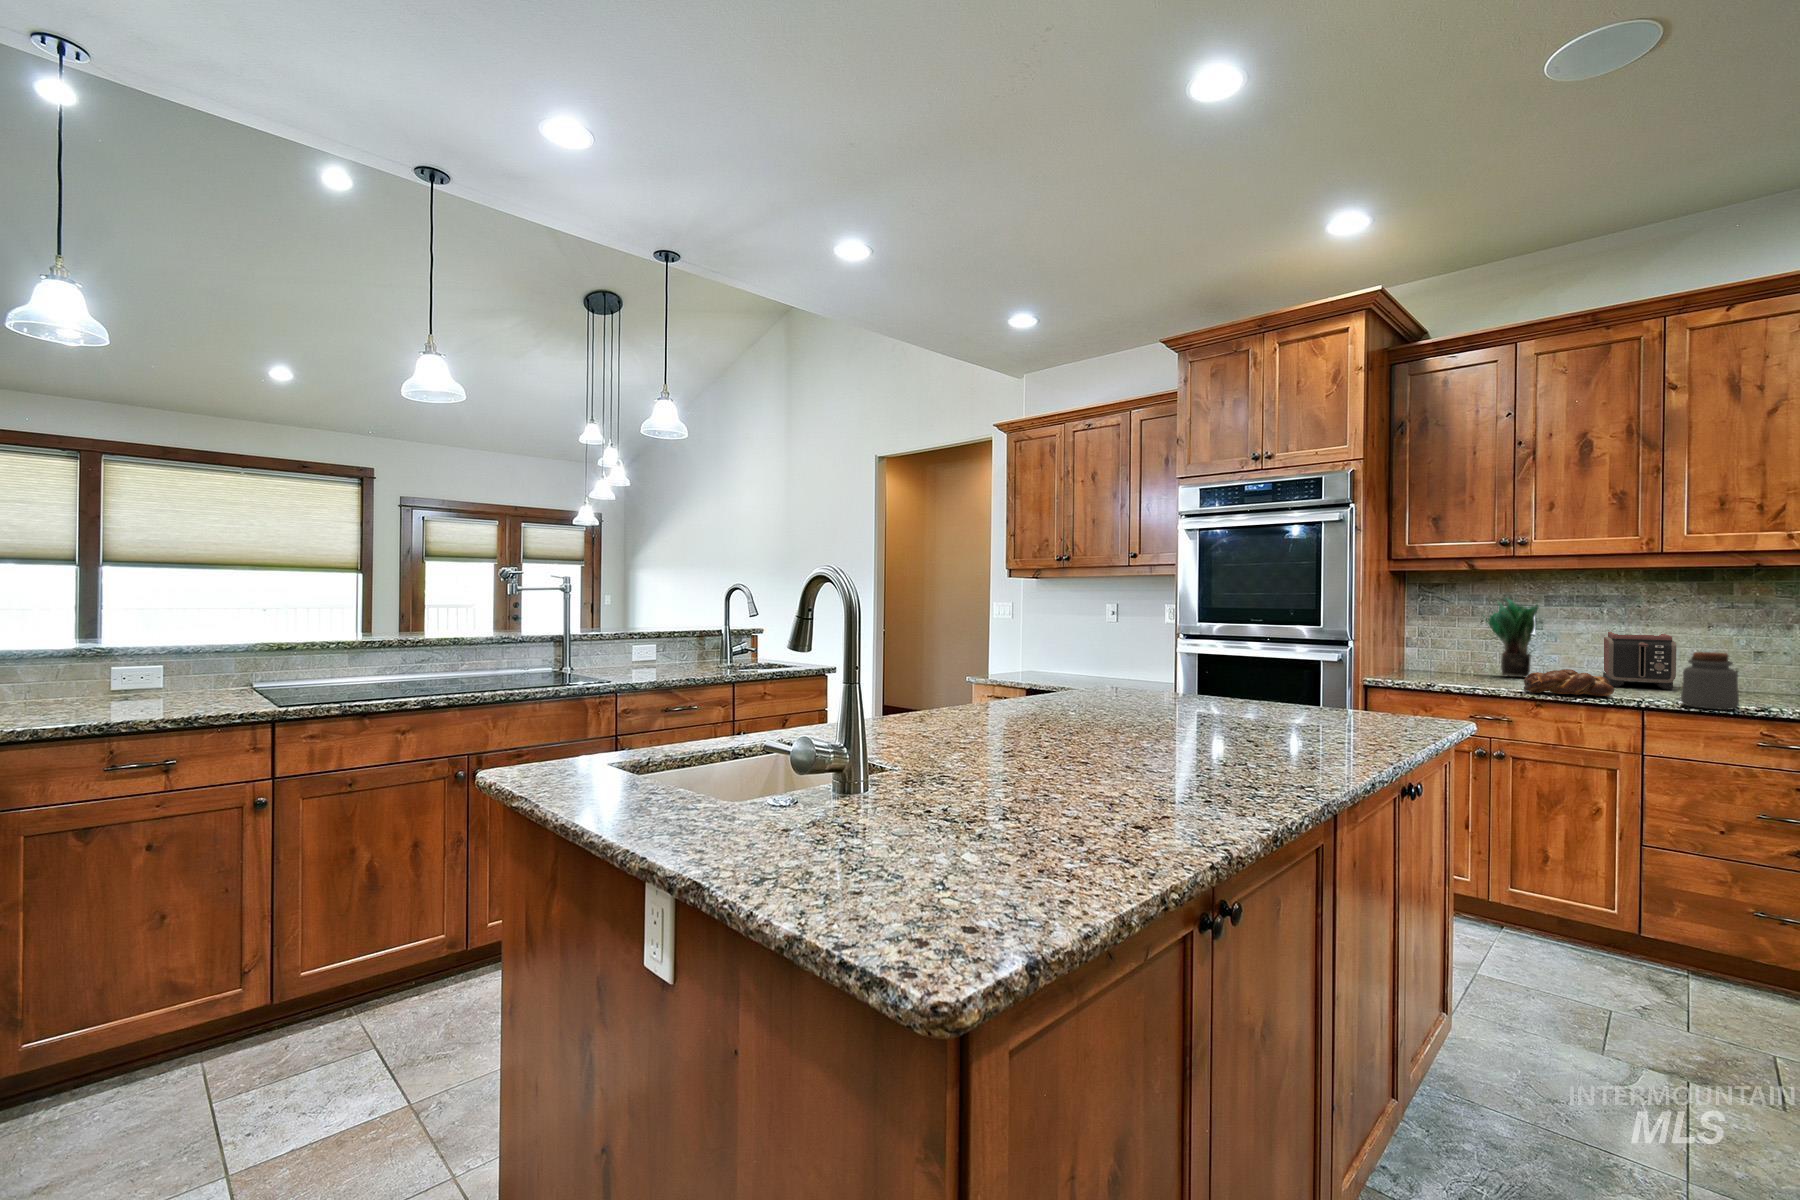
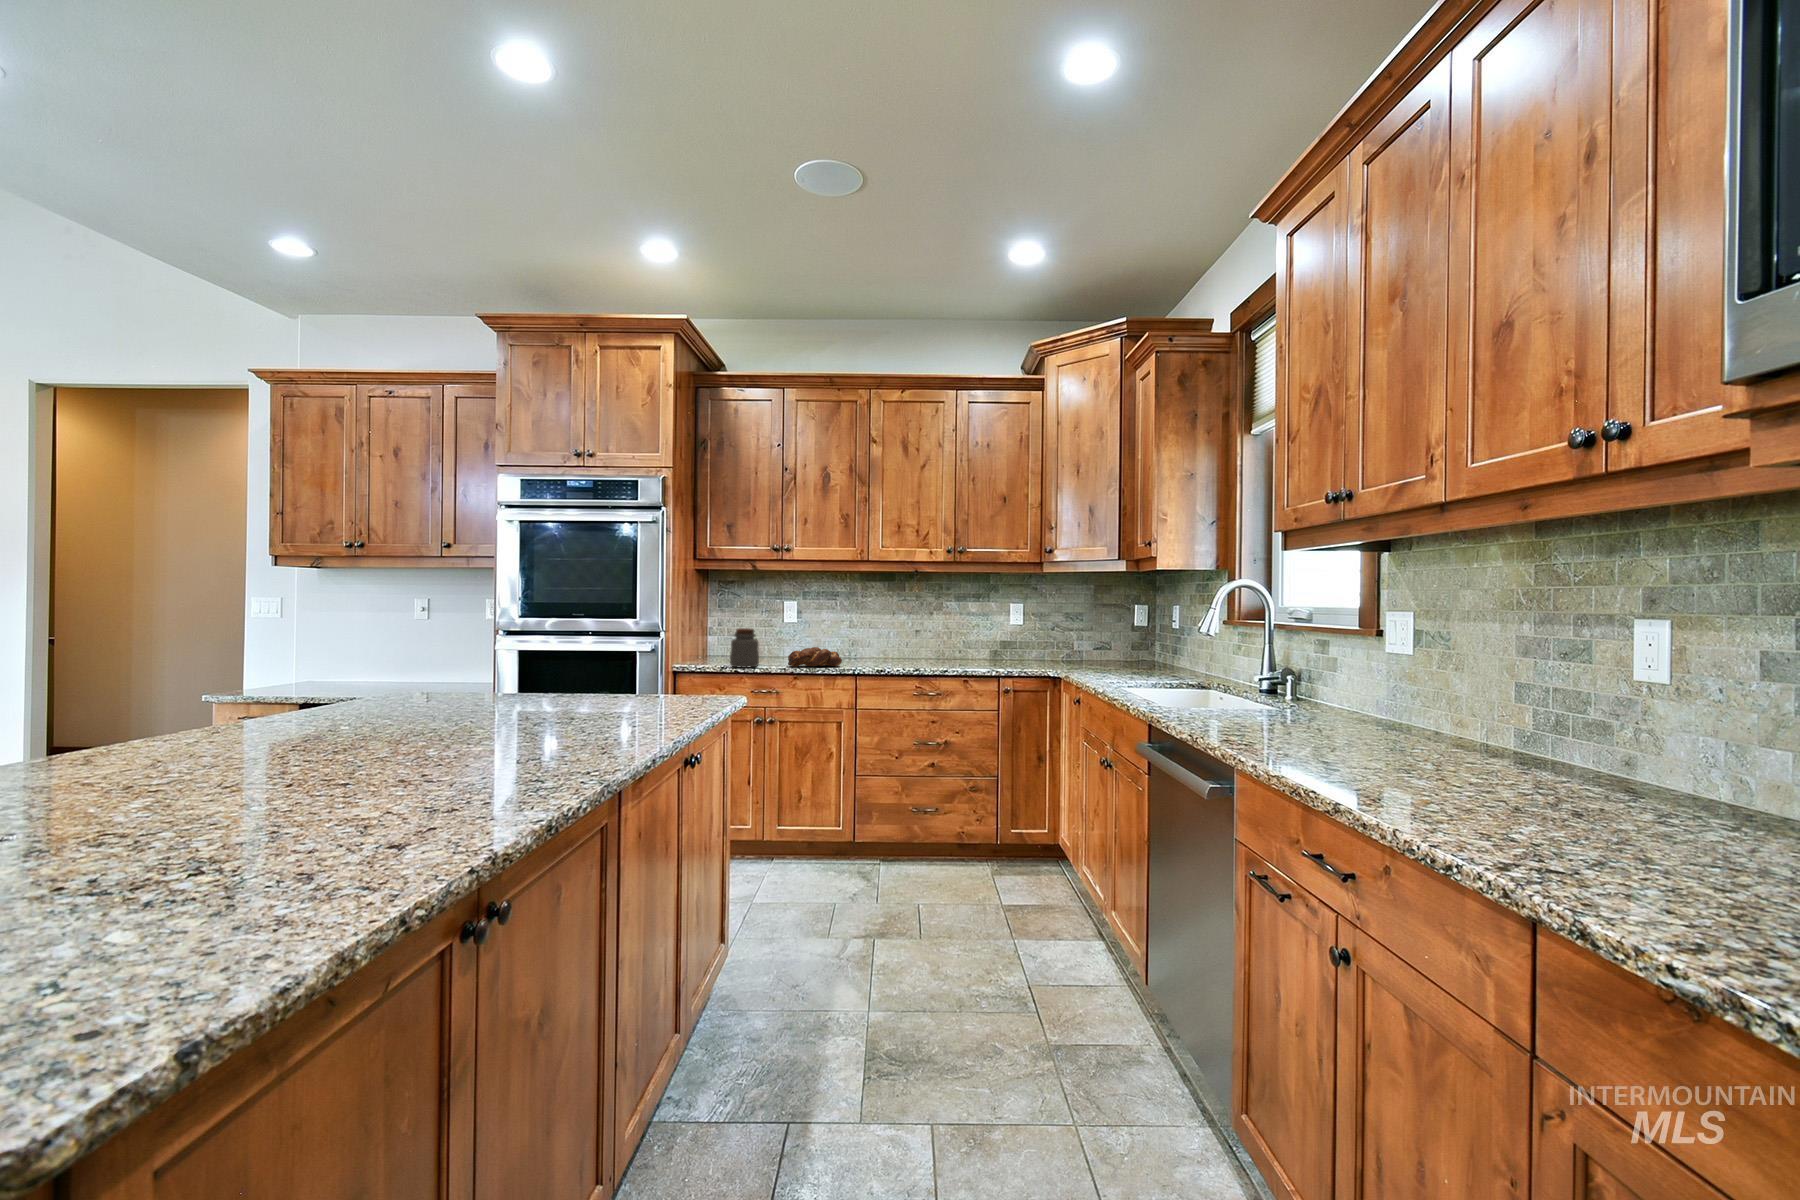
potted plant: present [1483,597,1538,677] -> none [760,594,797,657]
toaster: present [1603,632,1676,690] -> none [834,620,874,660]
jar: present [1681,652,1739,710] -> present [730,628,759,668]

